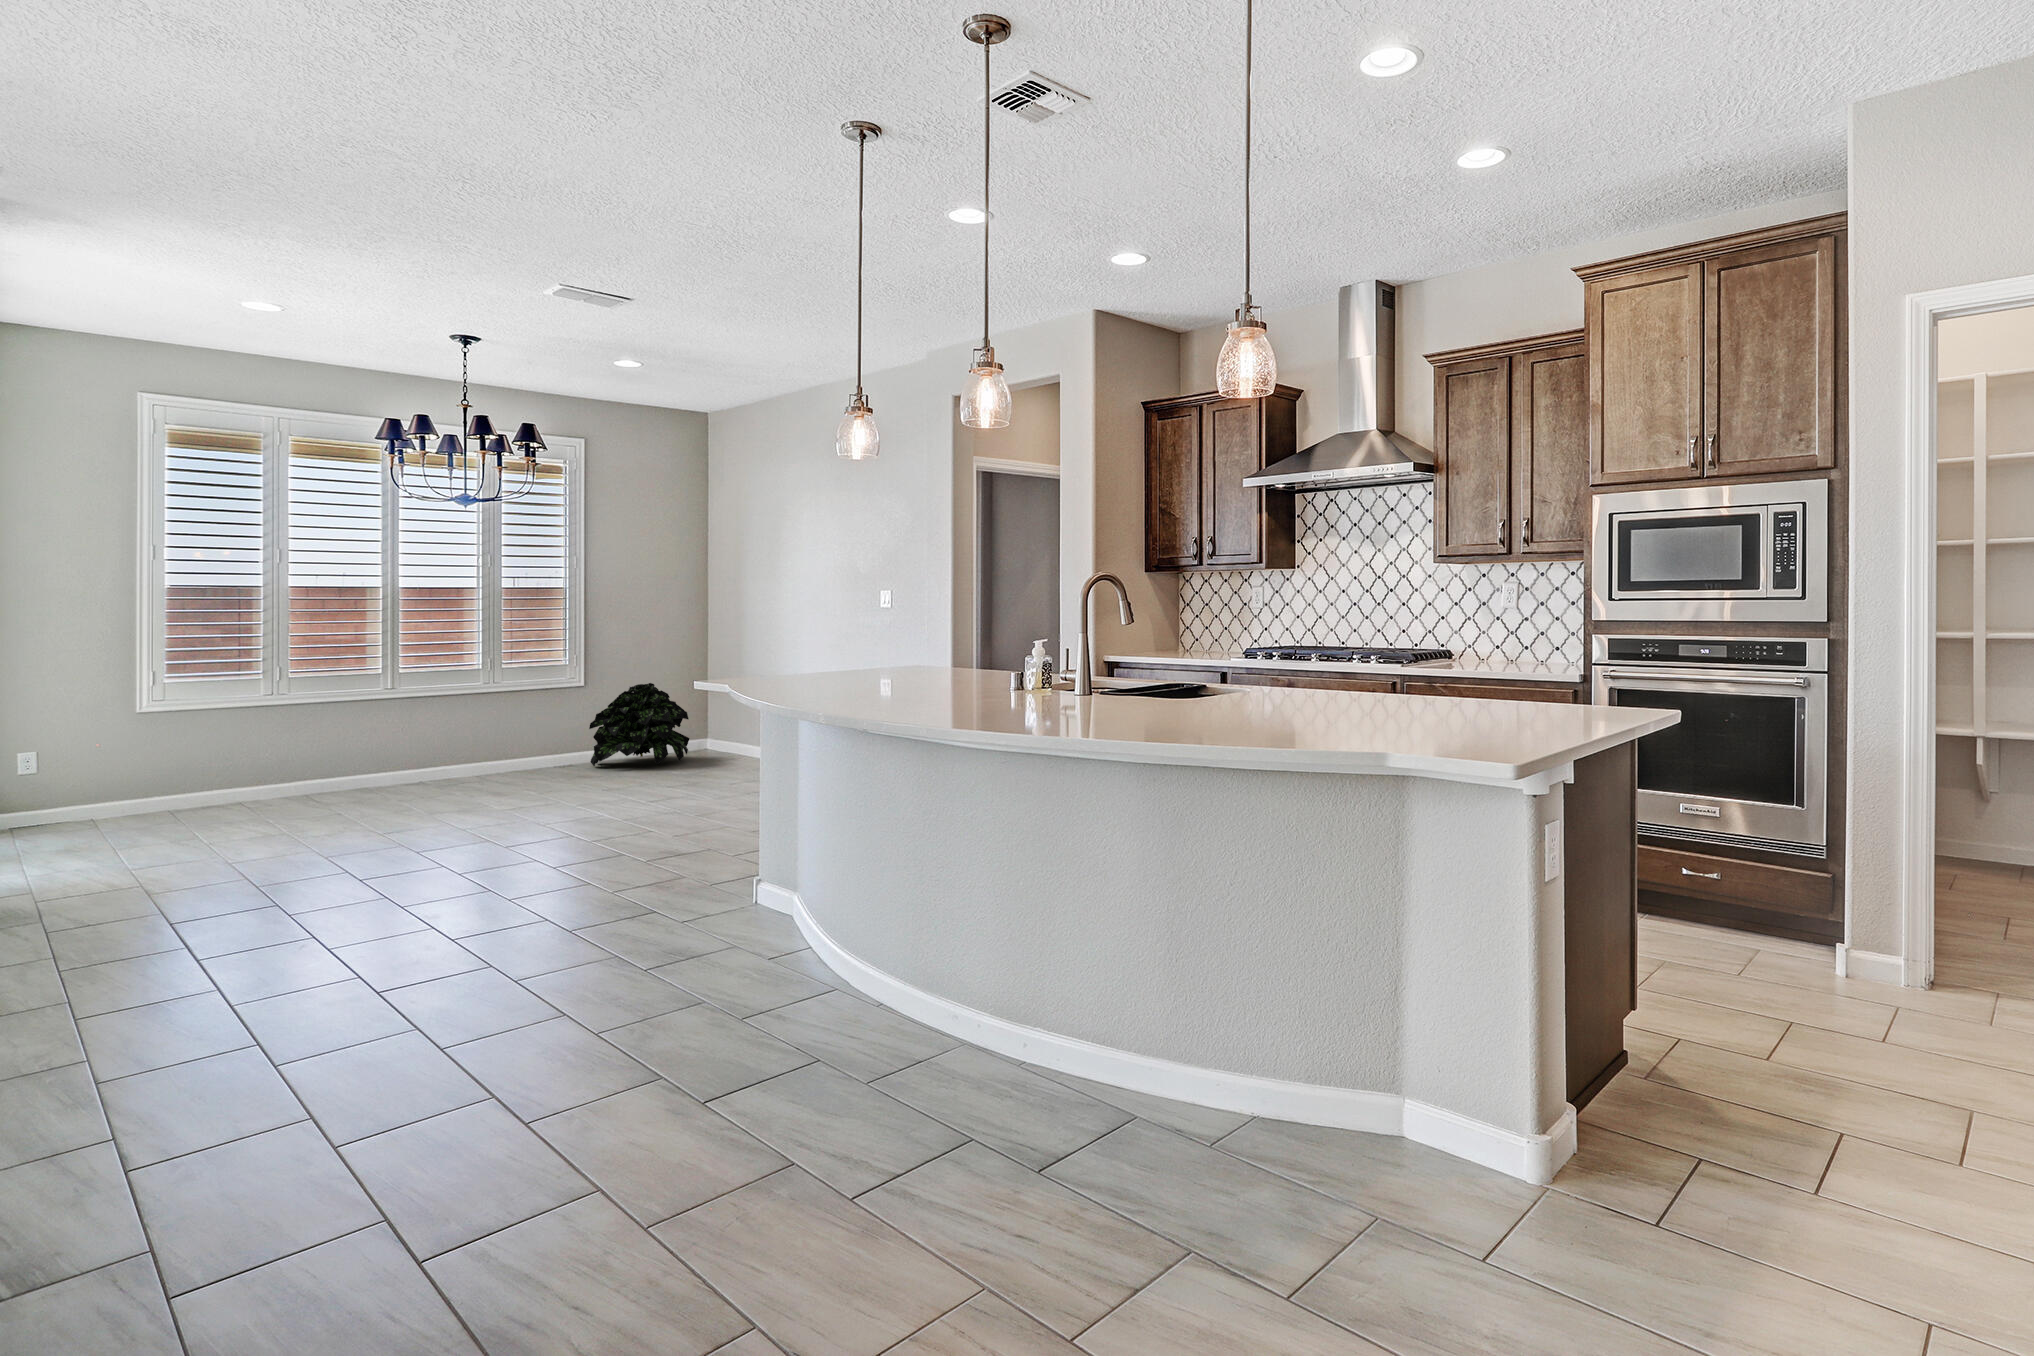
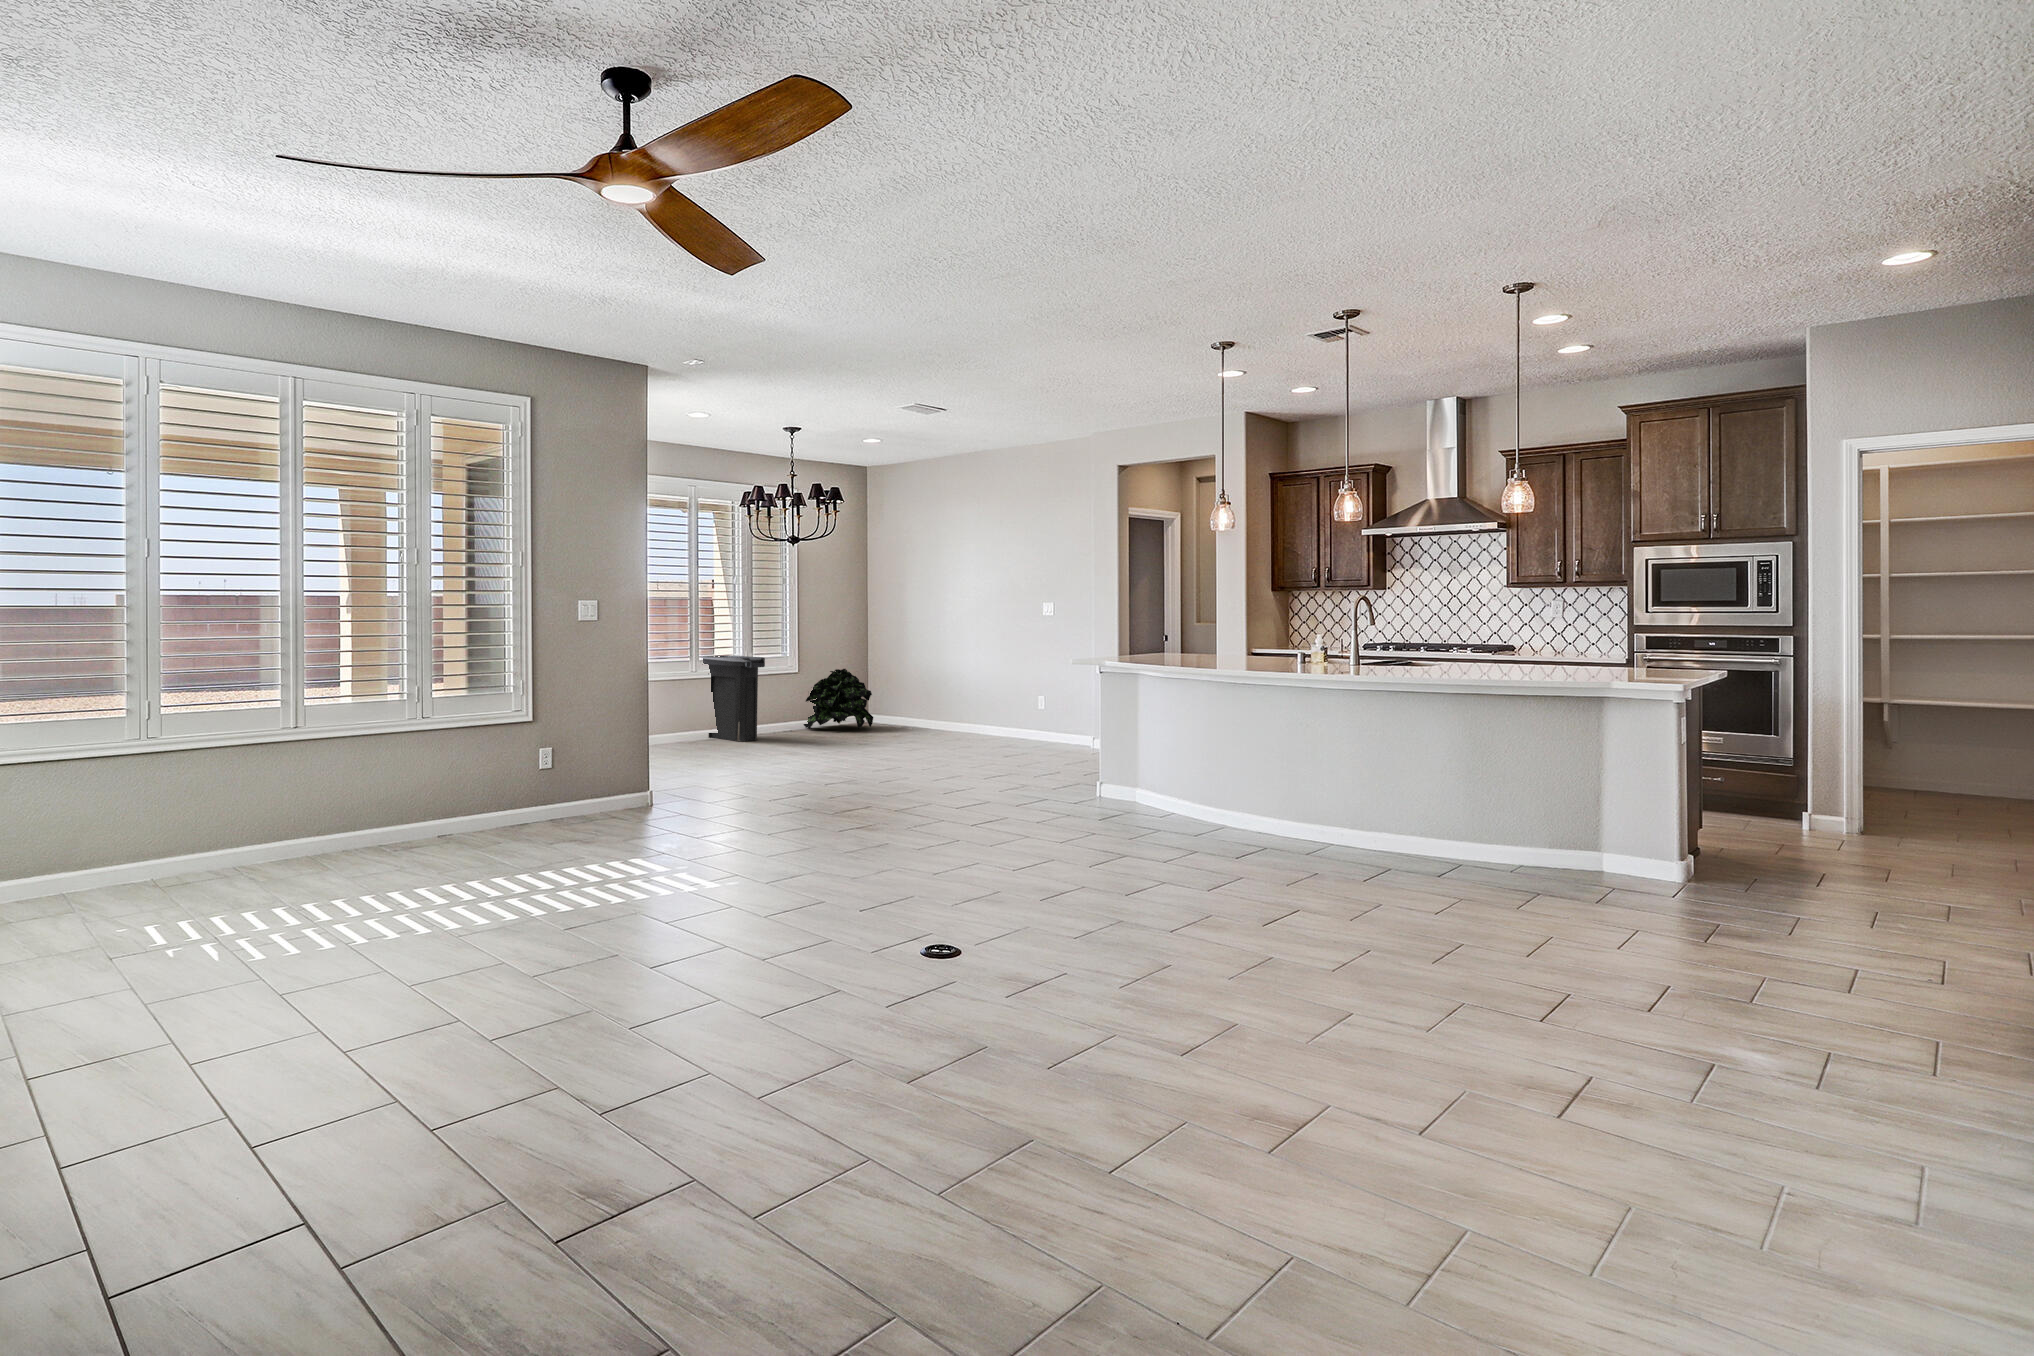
trash can: none [406,671,482,792] -> present [703,656,765,741]

